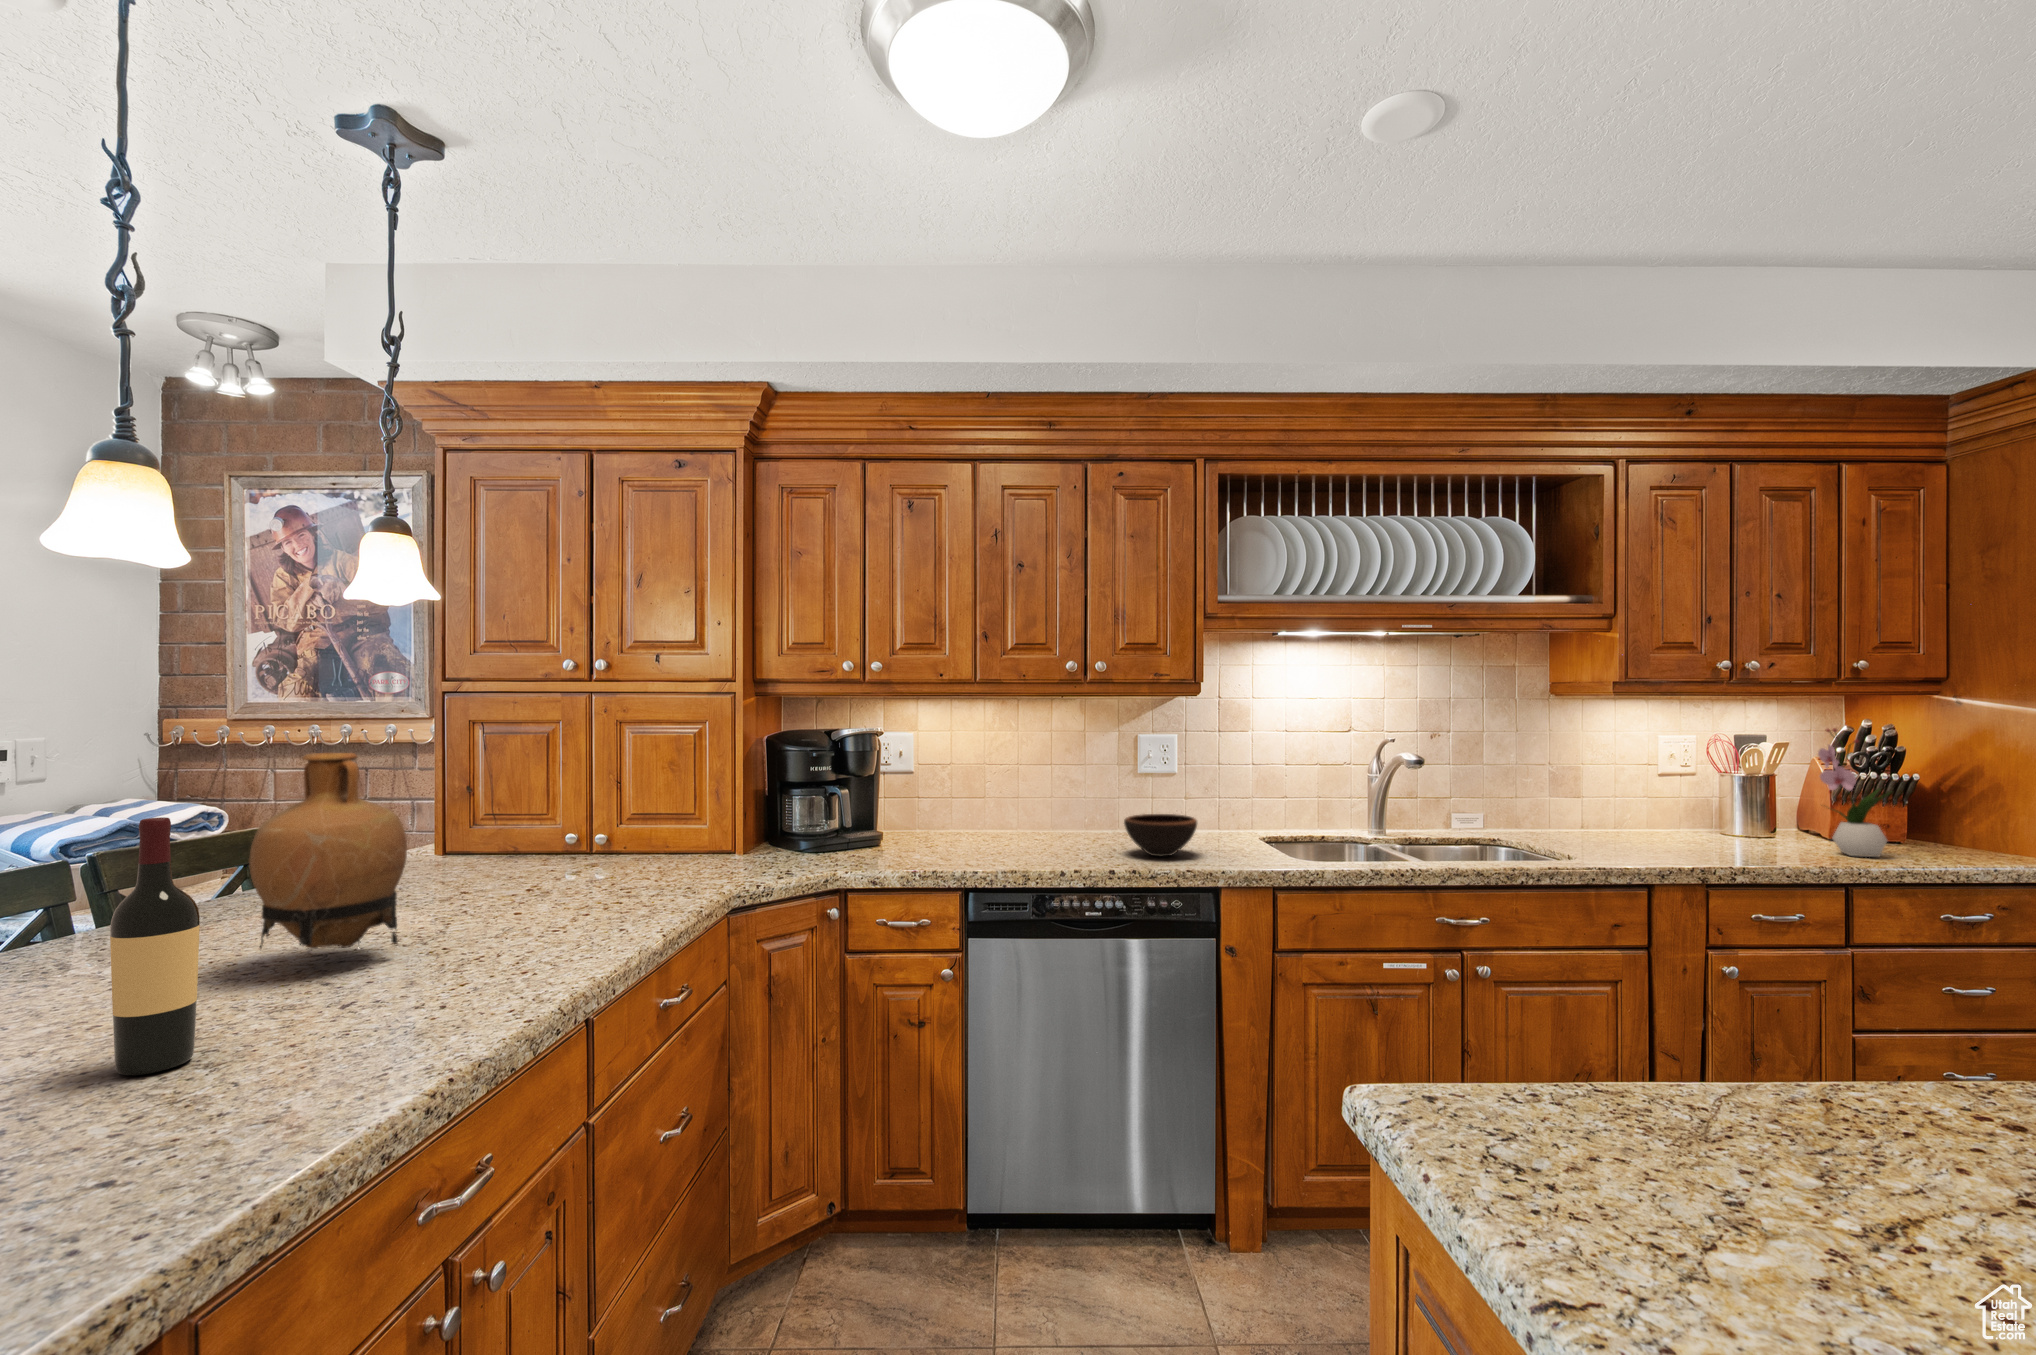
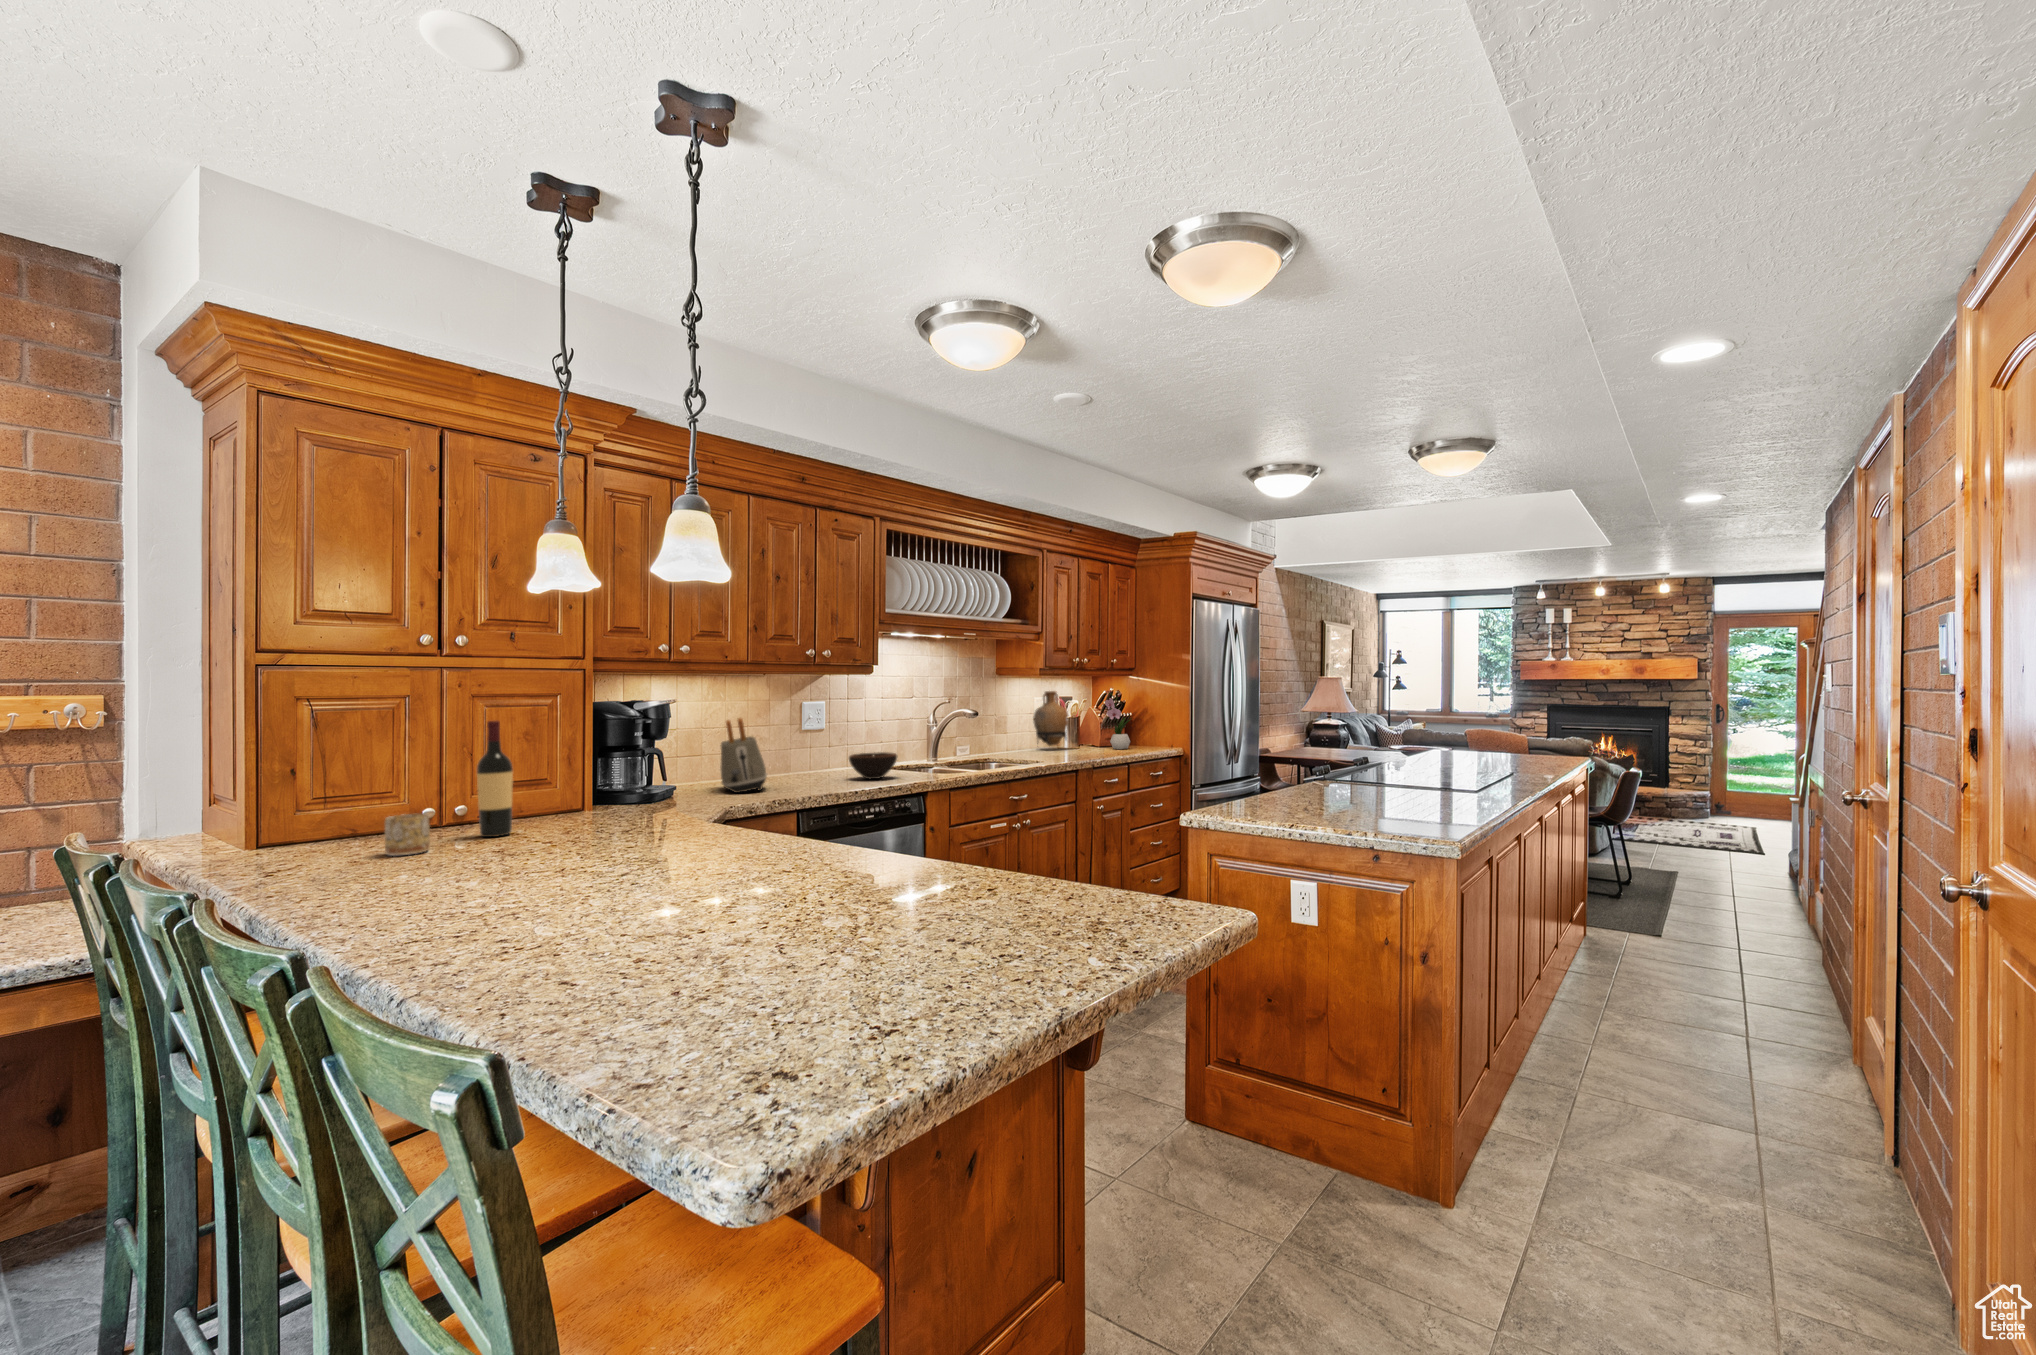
toaster: none [930,752,1014,853] -> present [720,718,767,793]
vase: present [249,753,407,949] -> present [1033,691,1069,746]
wine bottle: present [110,817,200,1075] -> present [477,721,513,837]
mug: none [445,840,500,881] -> present [384,813,430,856]

